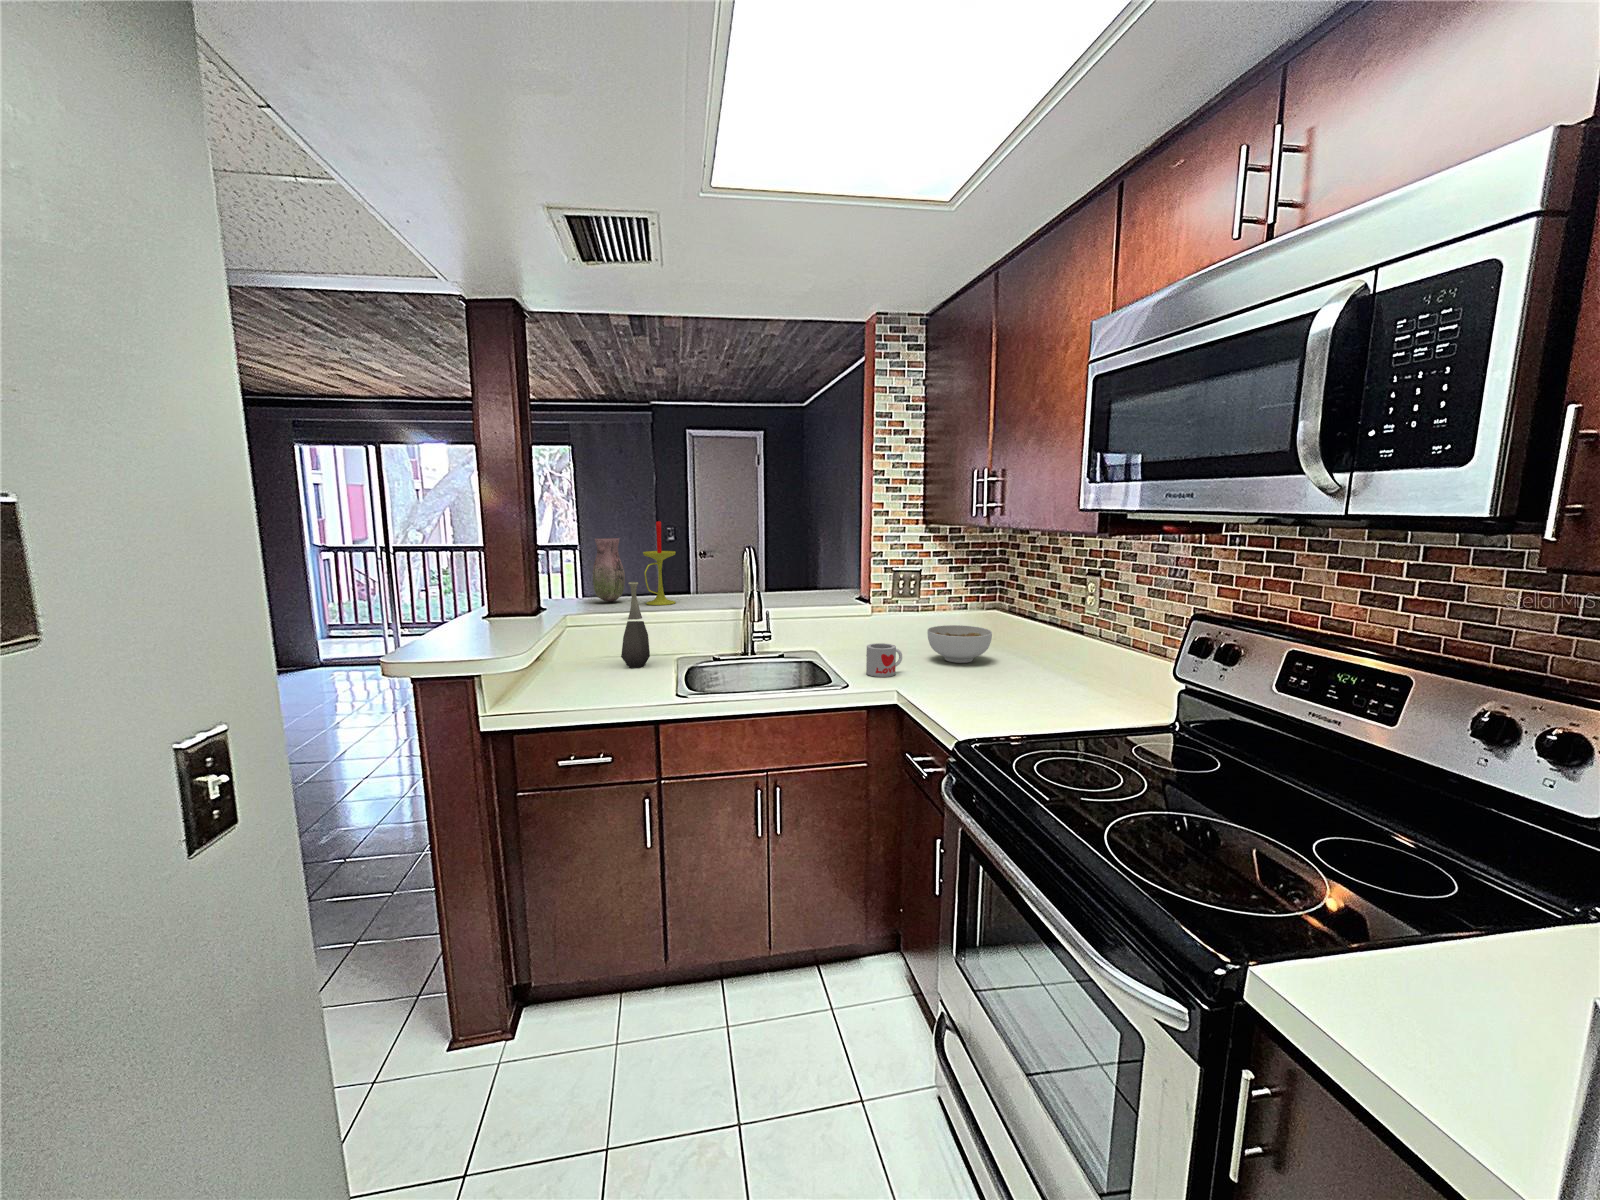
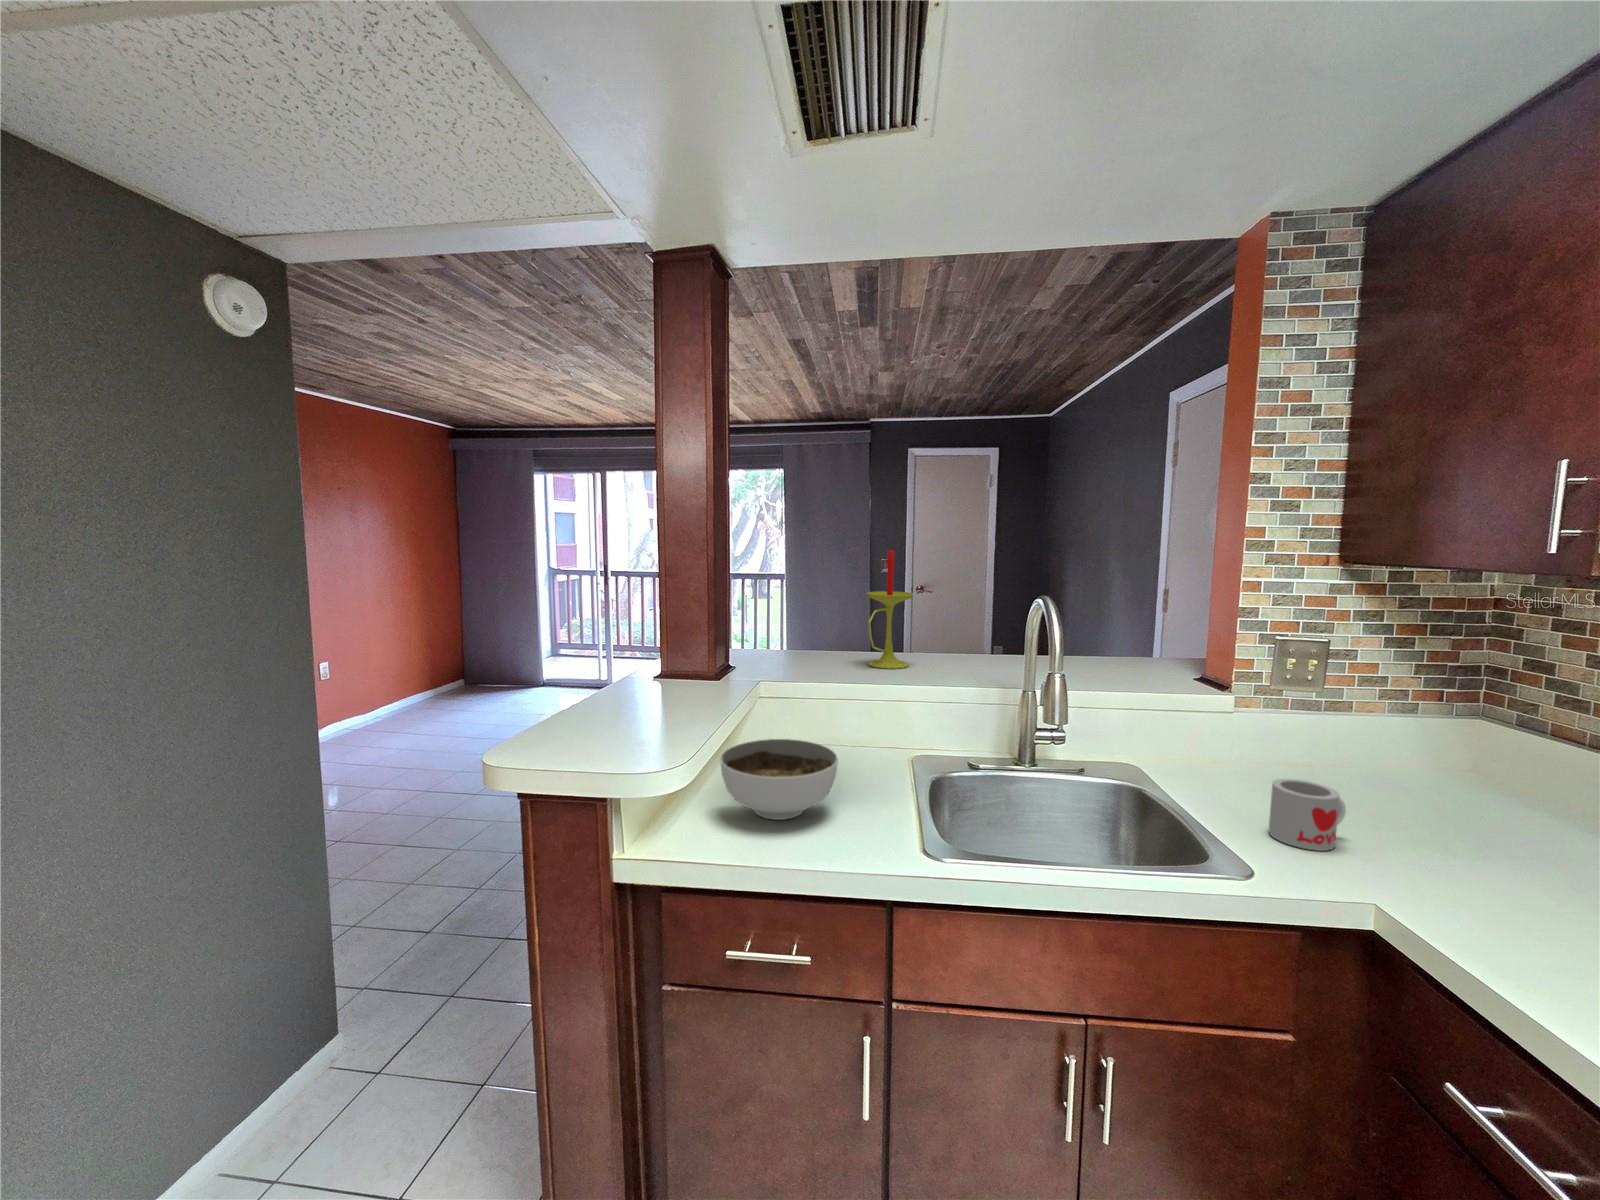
vase: present [593,538,625,602] -> none [798,571,840,658]
bottle: present [621,582,650,668] -> none [832,639,874,769]
bowl: present [927,625,992,663] -> present [721,739,838,820]

